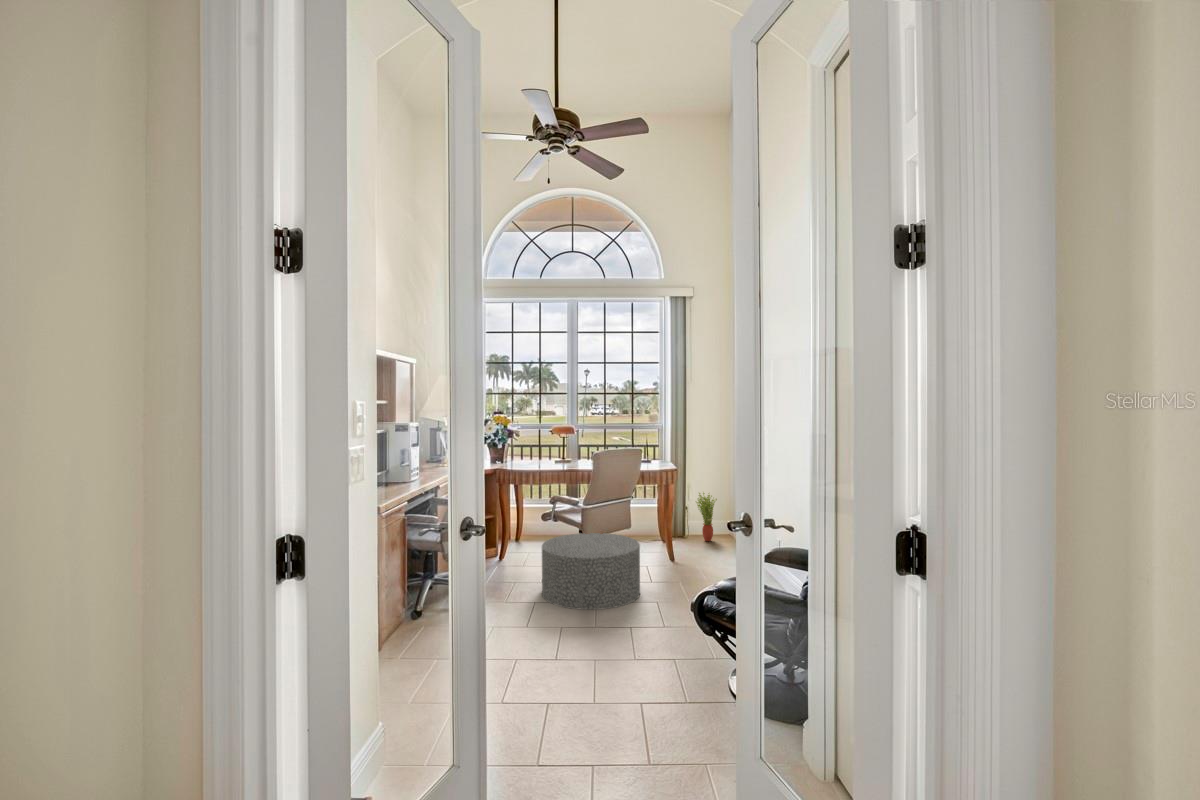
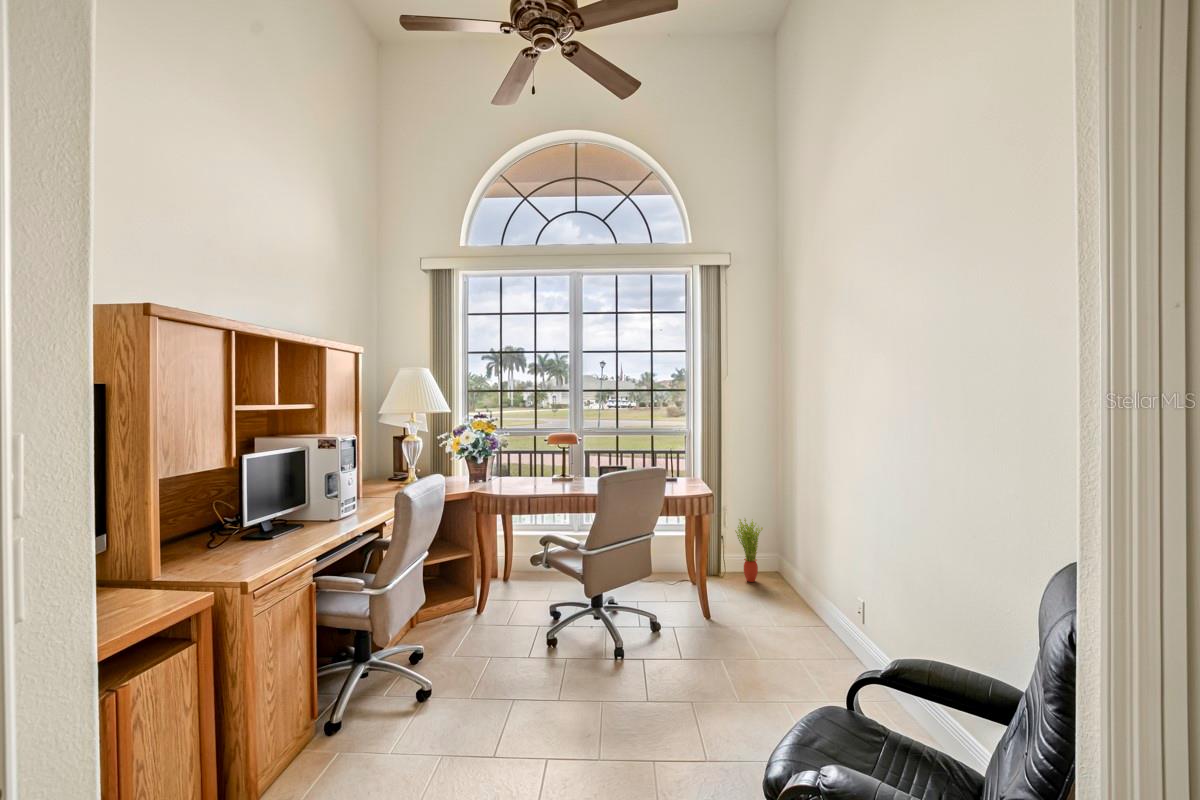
ottoman: present [542,533,640,610] -> none [524,586,666,718]

